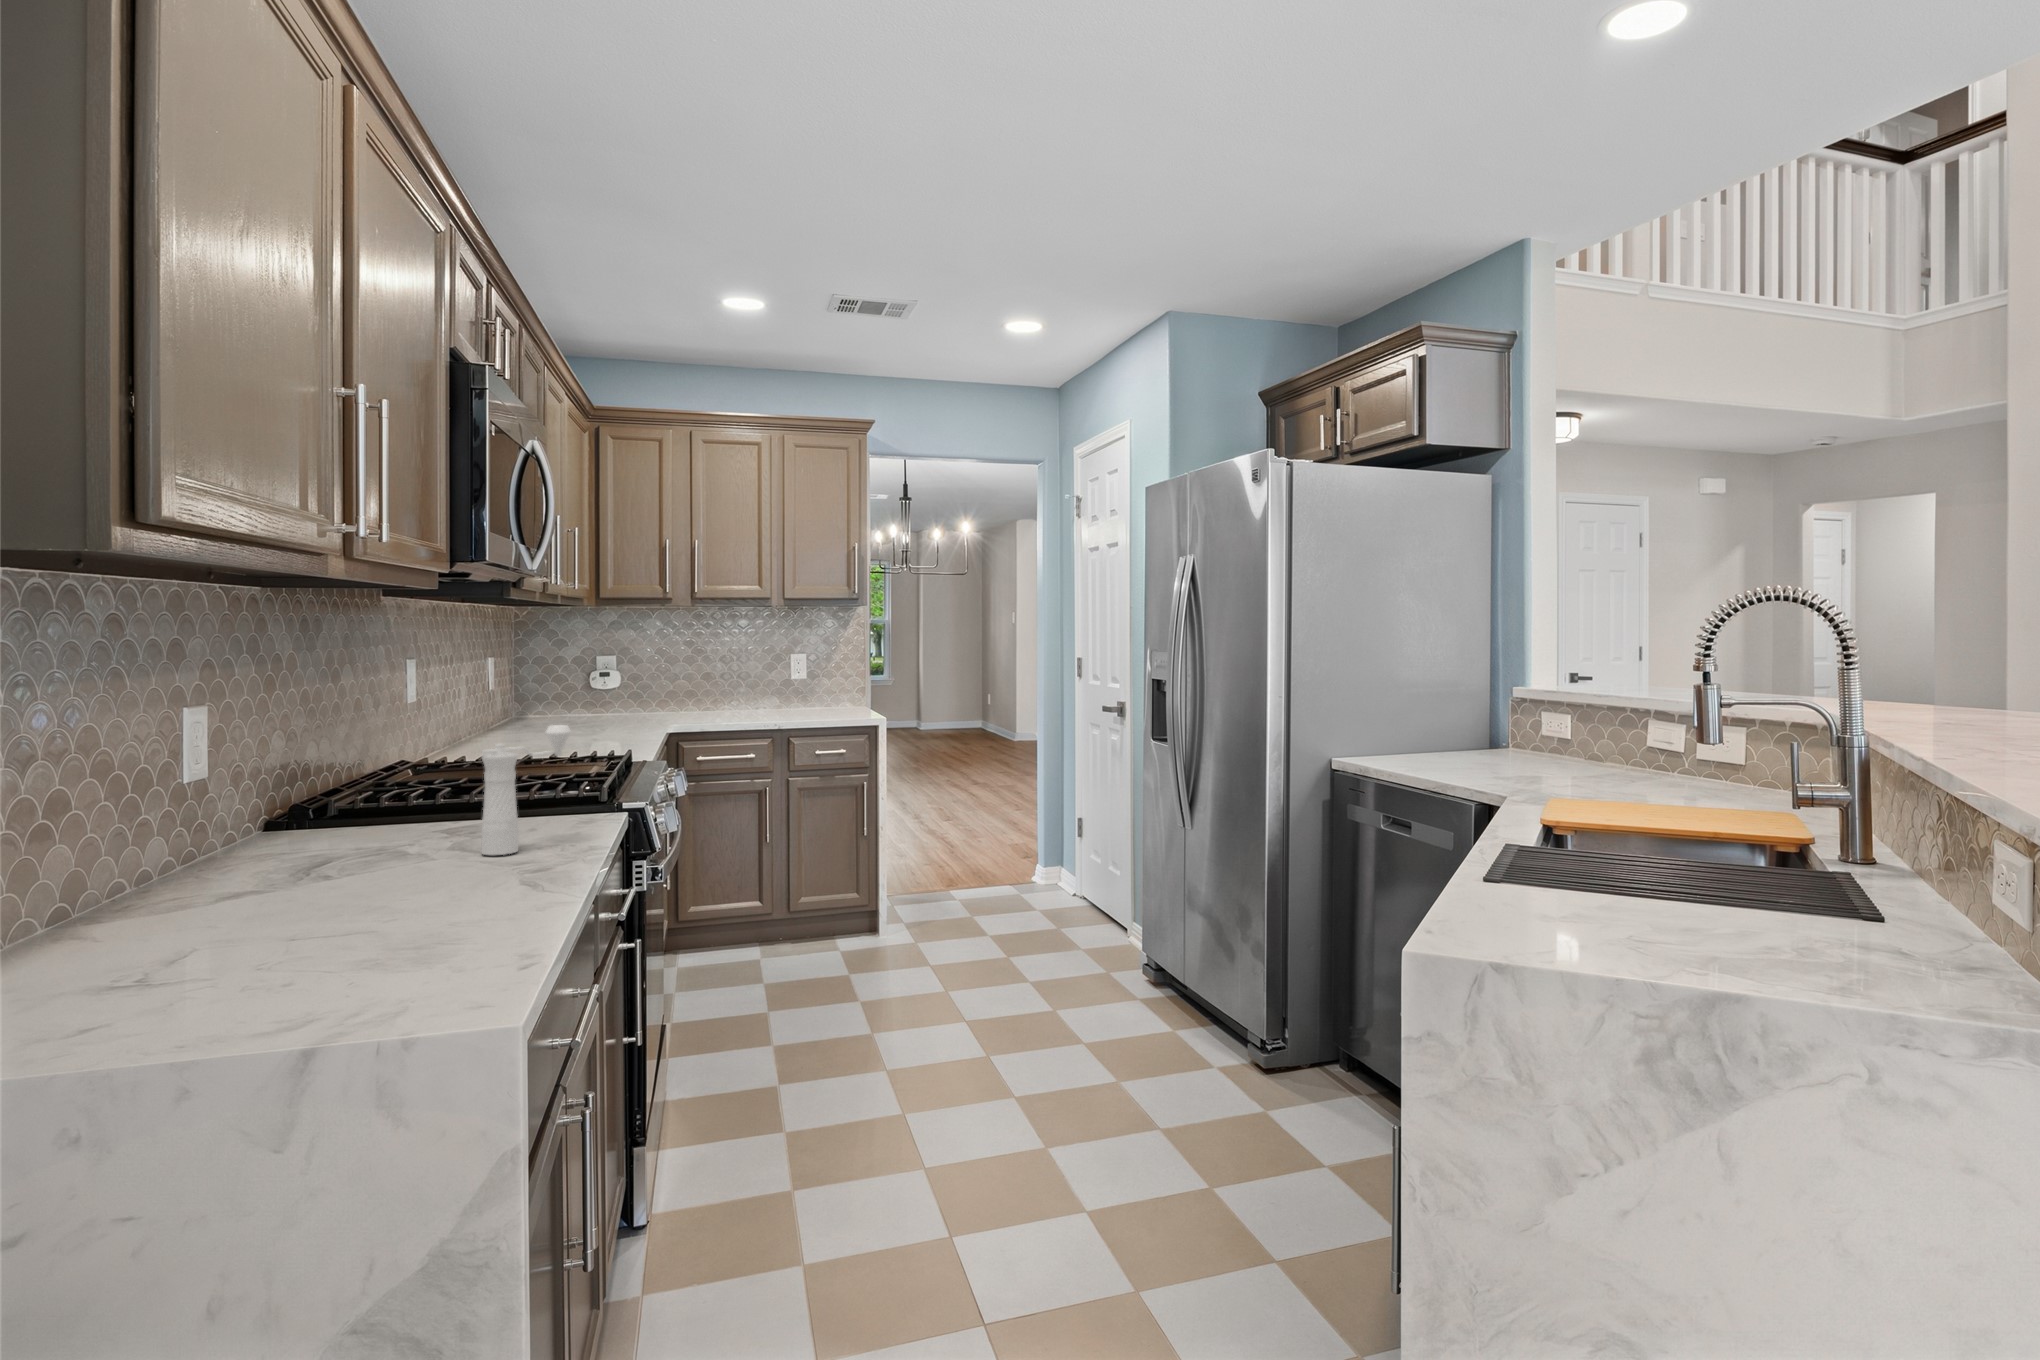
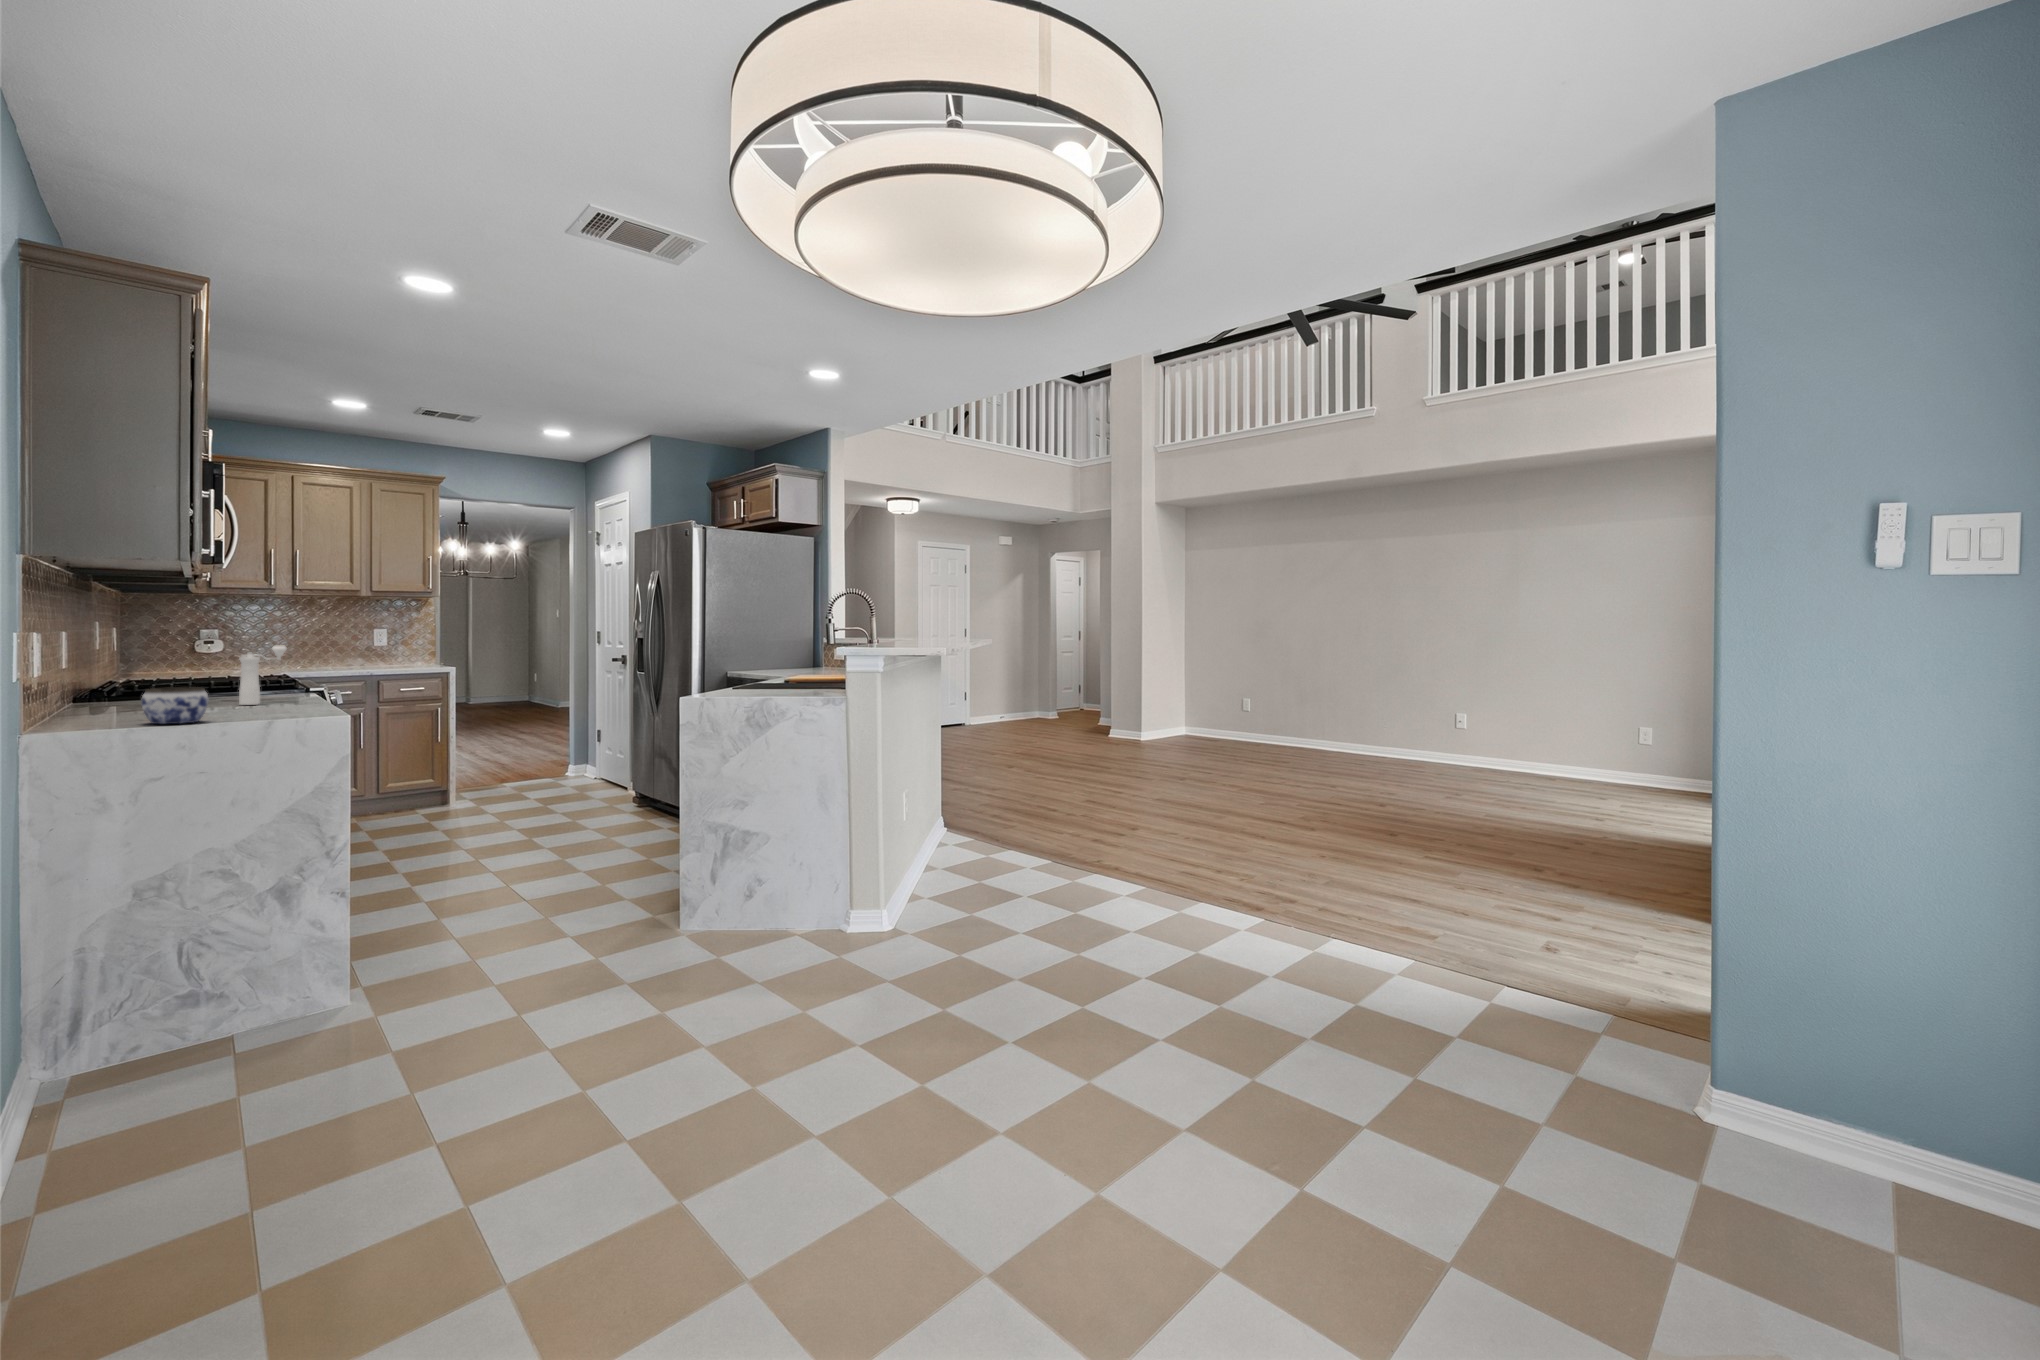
jar: none [167,864,317,973] -> present [141,687,208,724]

